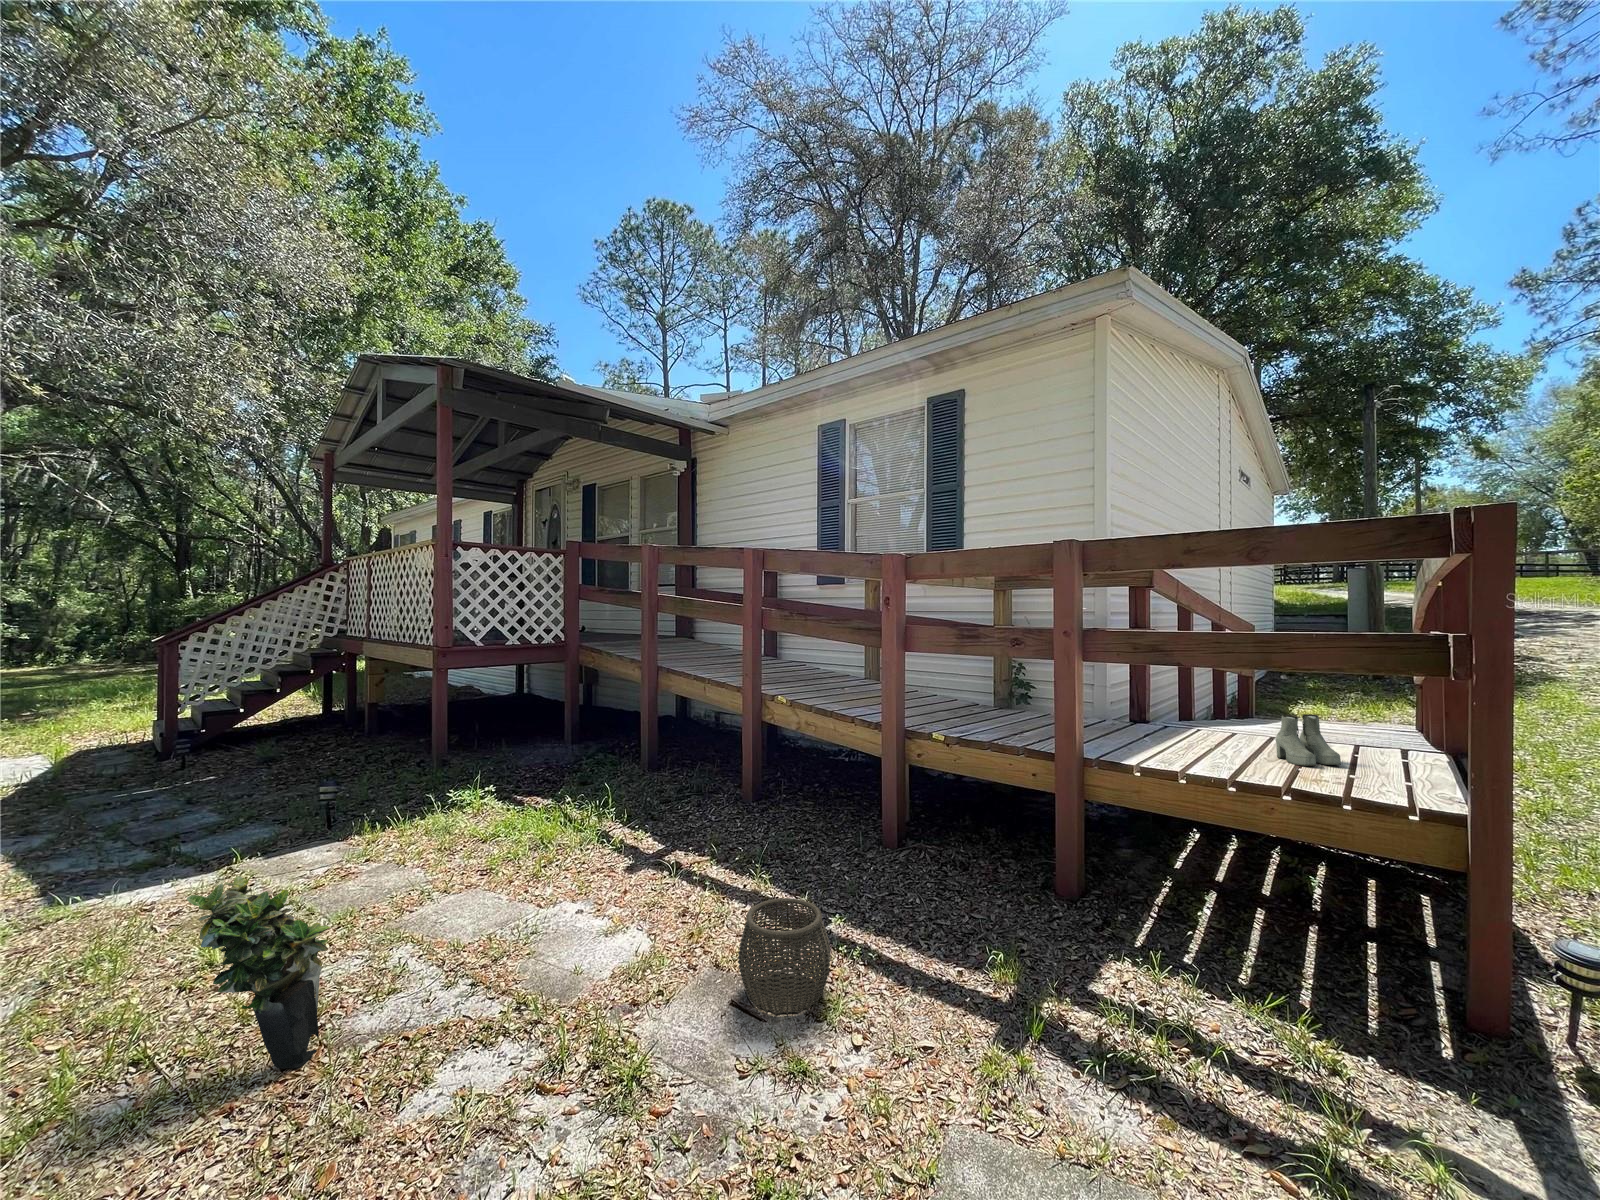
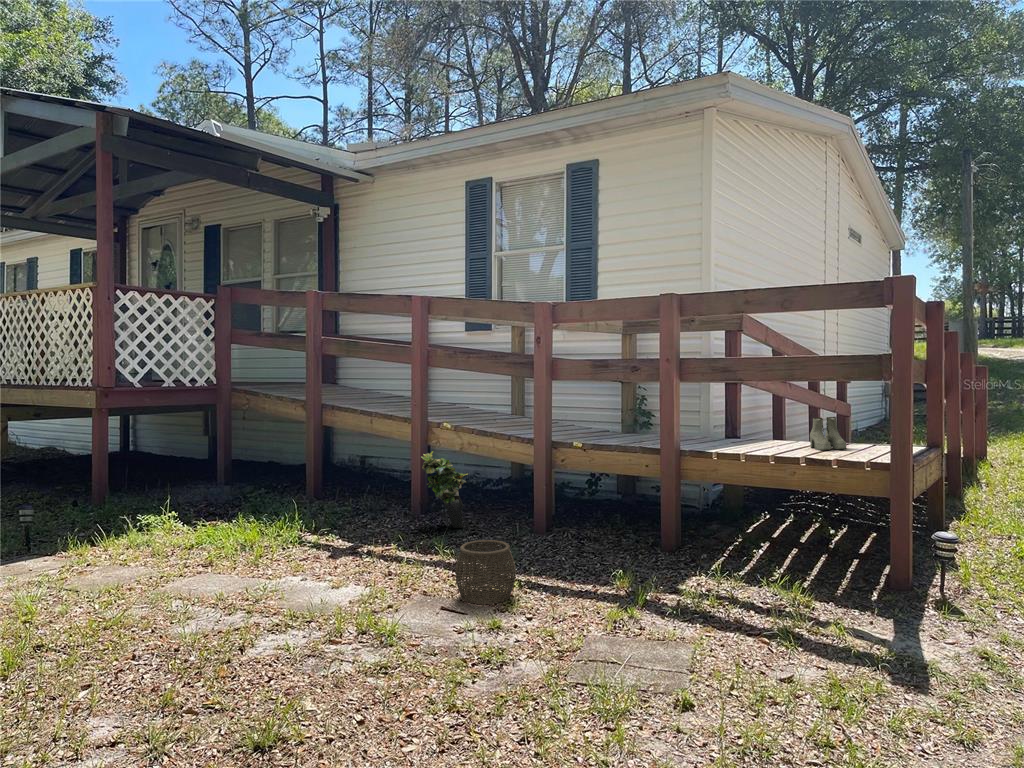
potted plant: present [187,873,330,1068] -> present [421,451,468,528]

